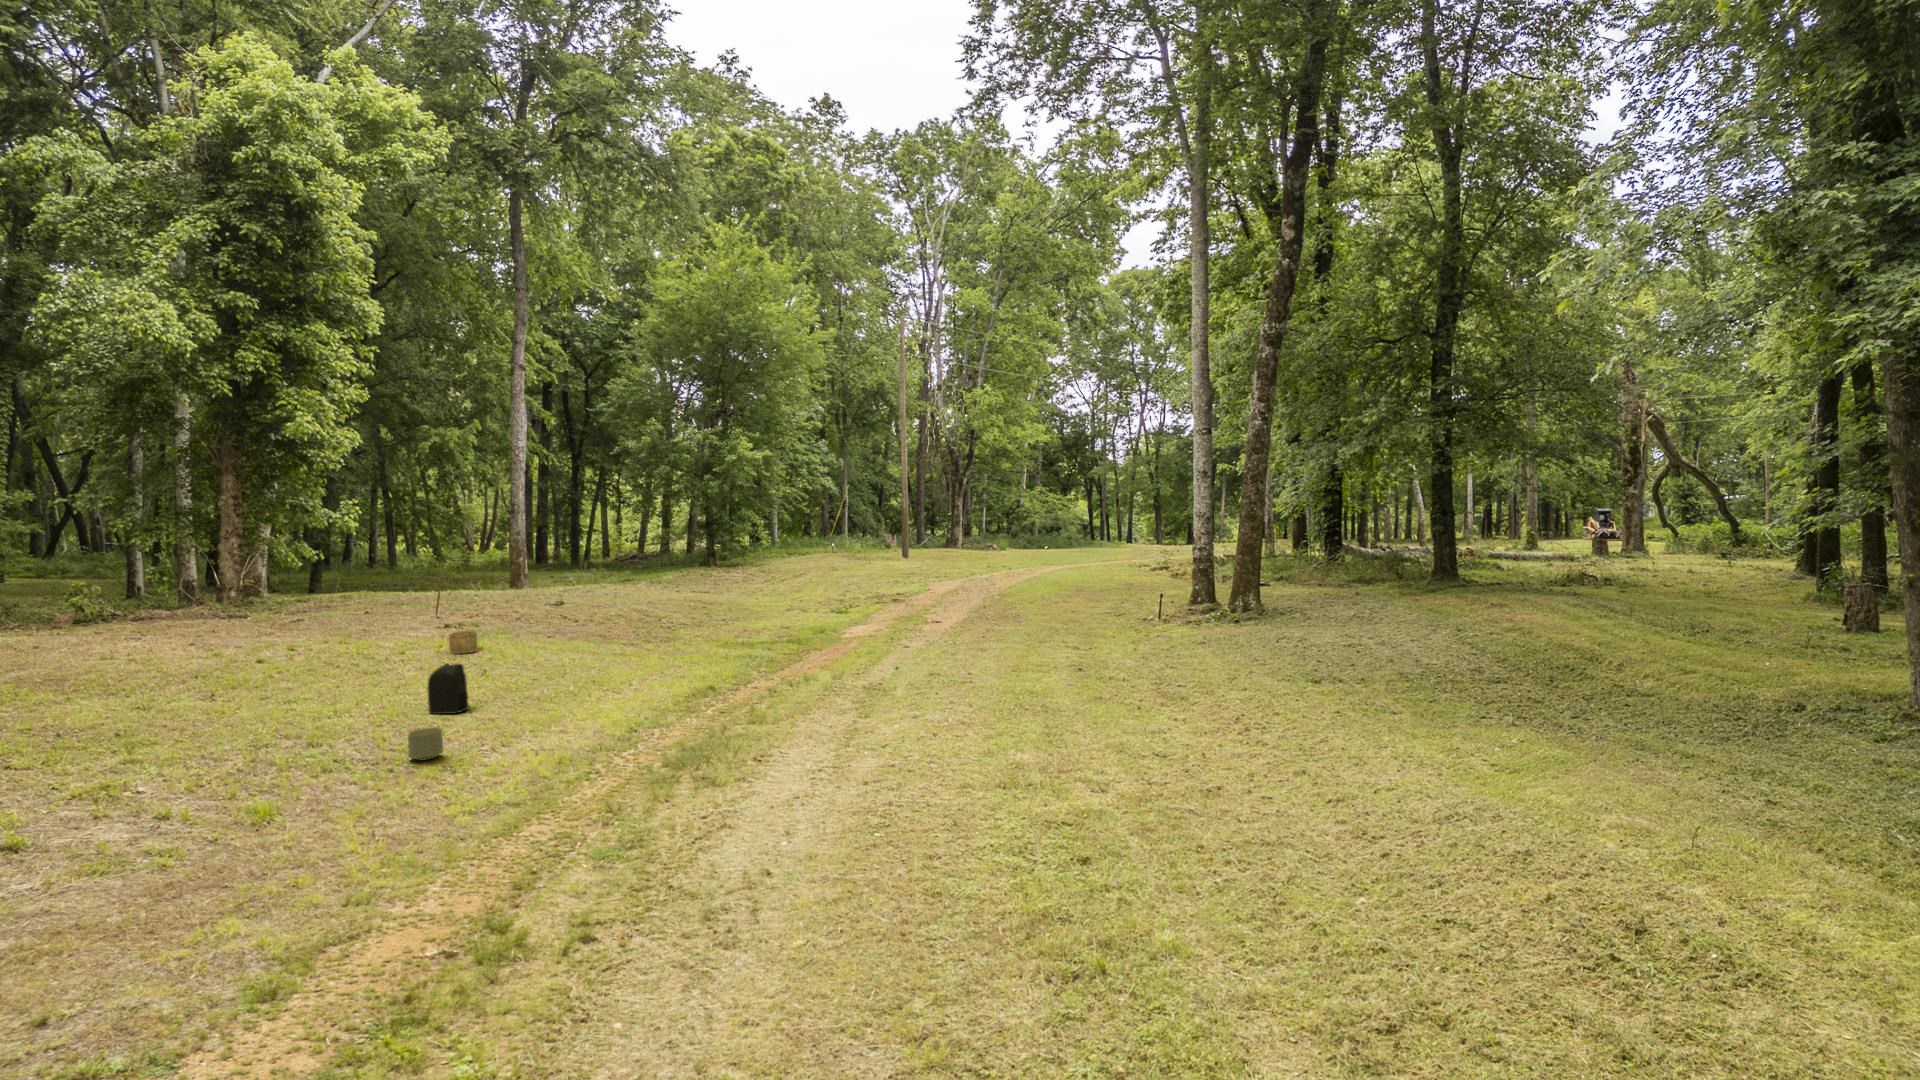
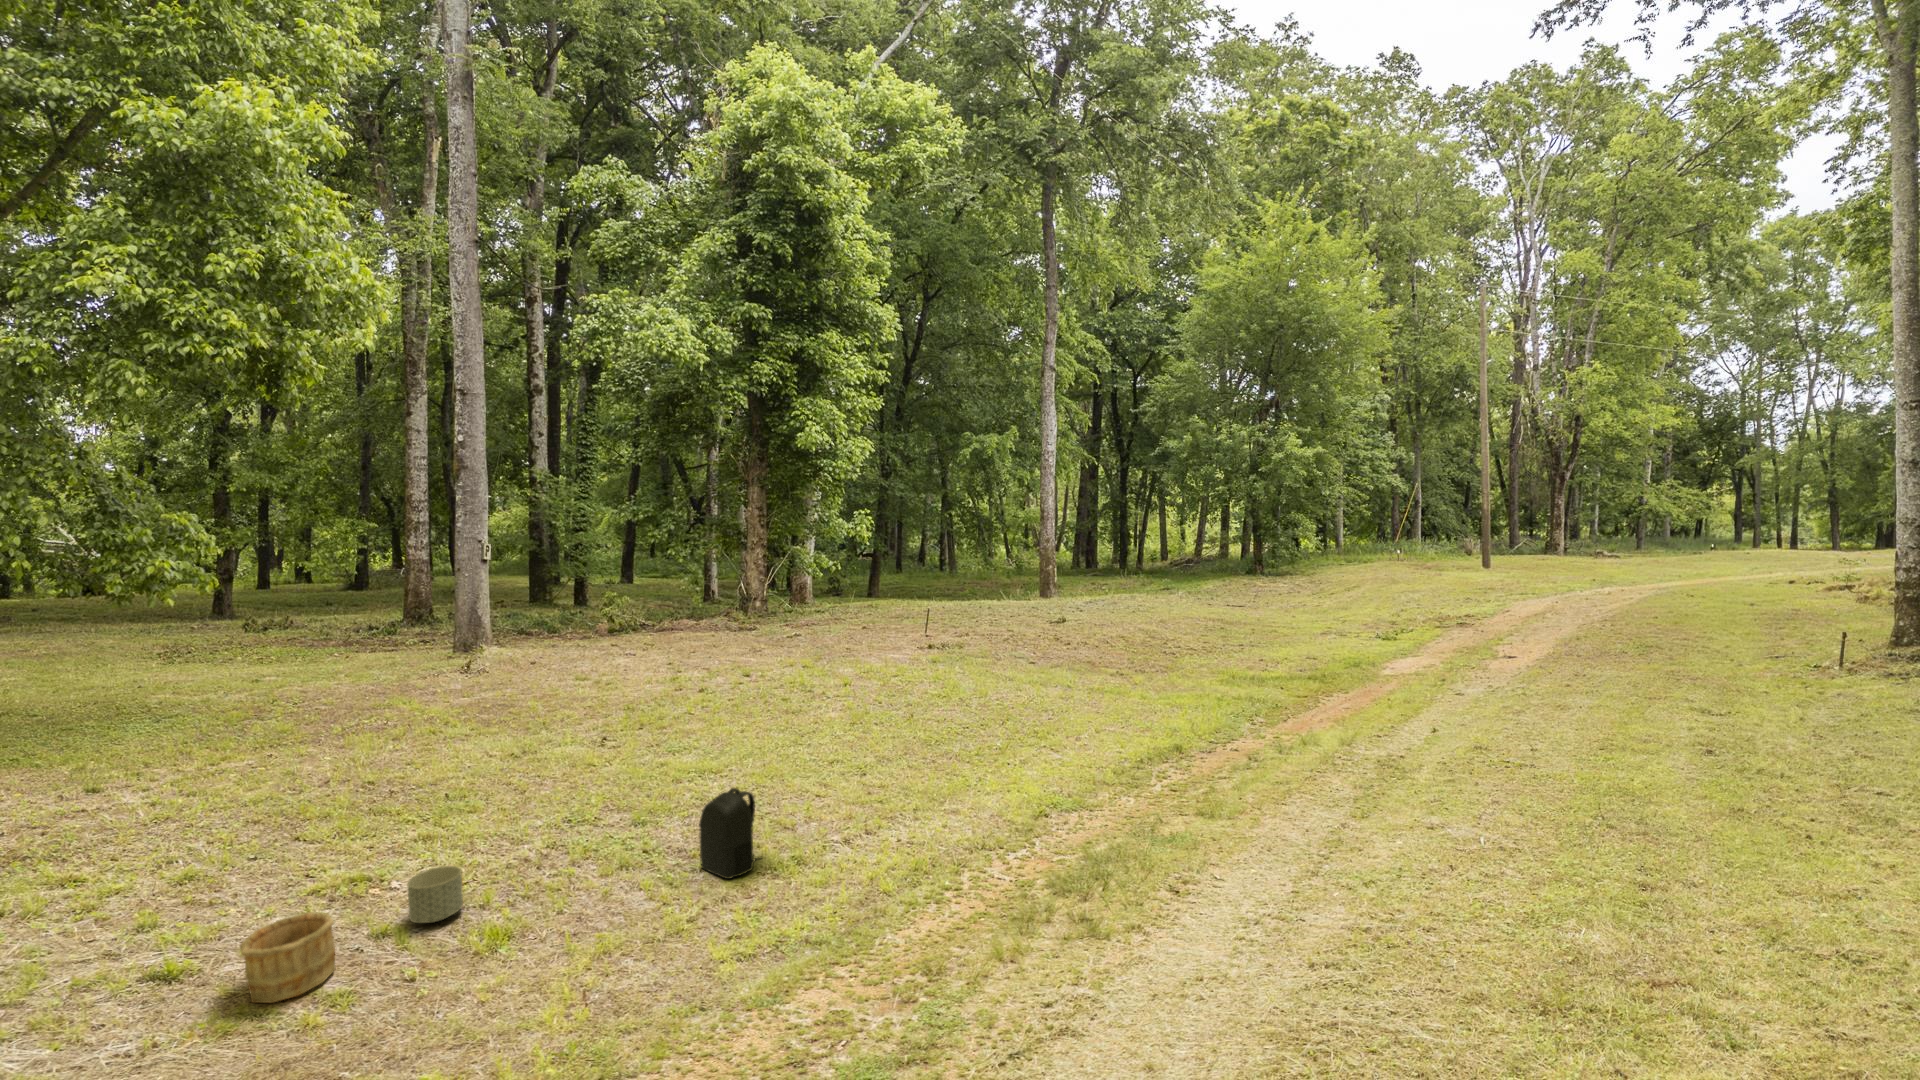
wooden bucket: present [449,631,477,654] -> present [240,912,335,1003]
planter: present [408,727,443,761] -> present [407,866,463,923]

